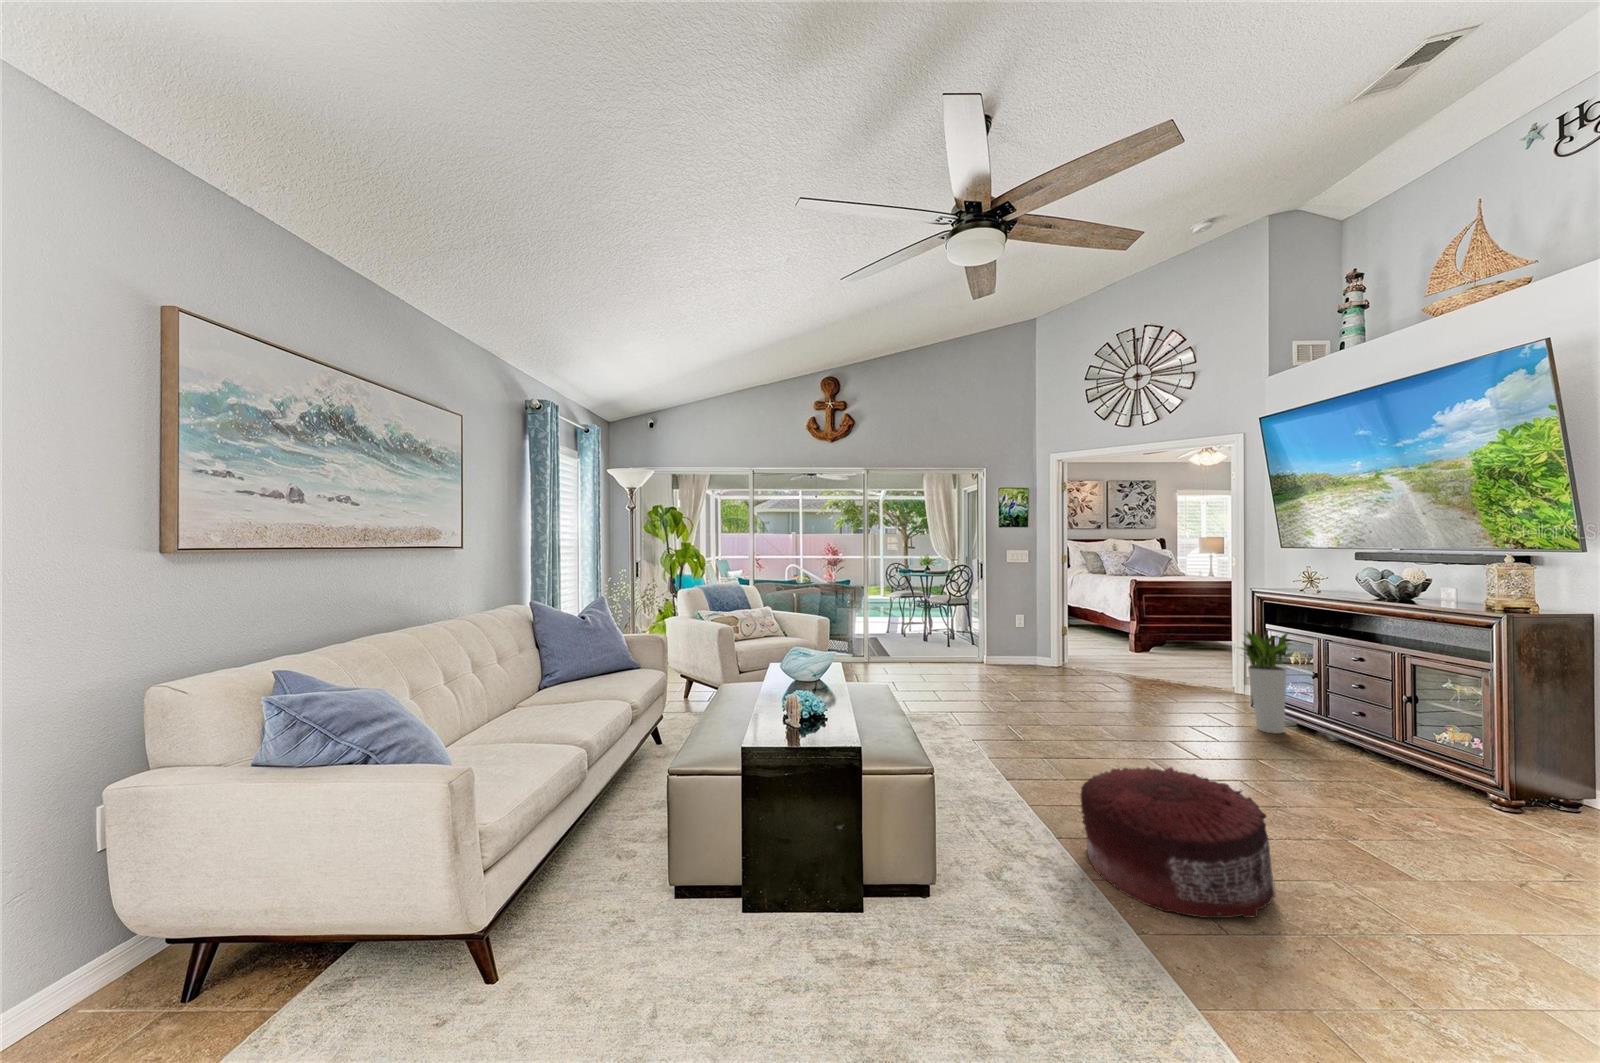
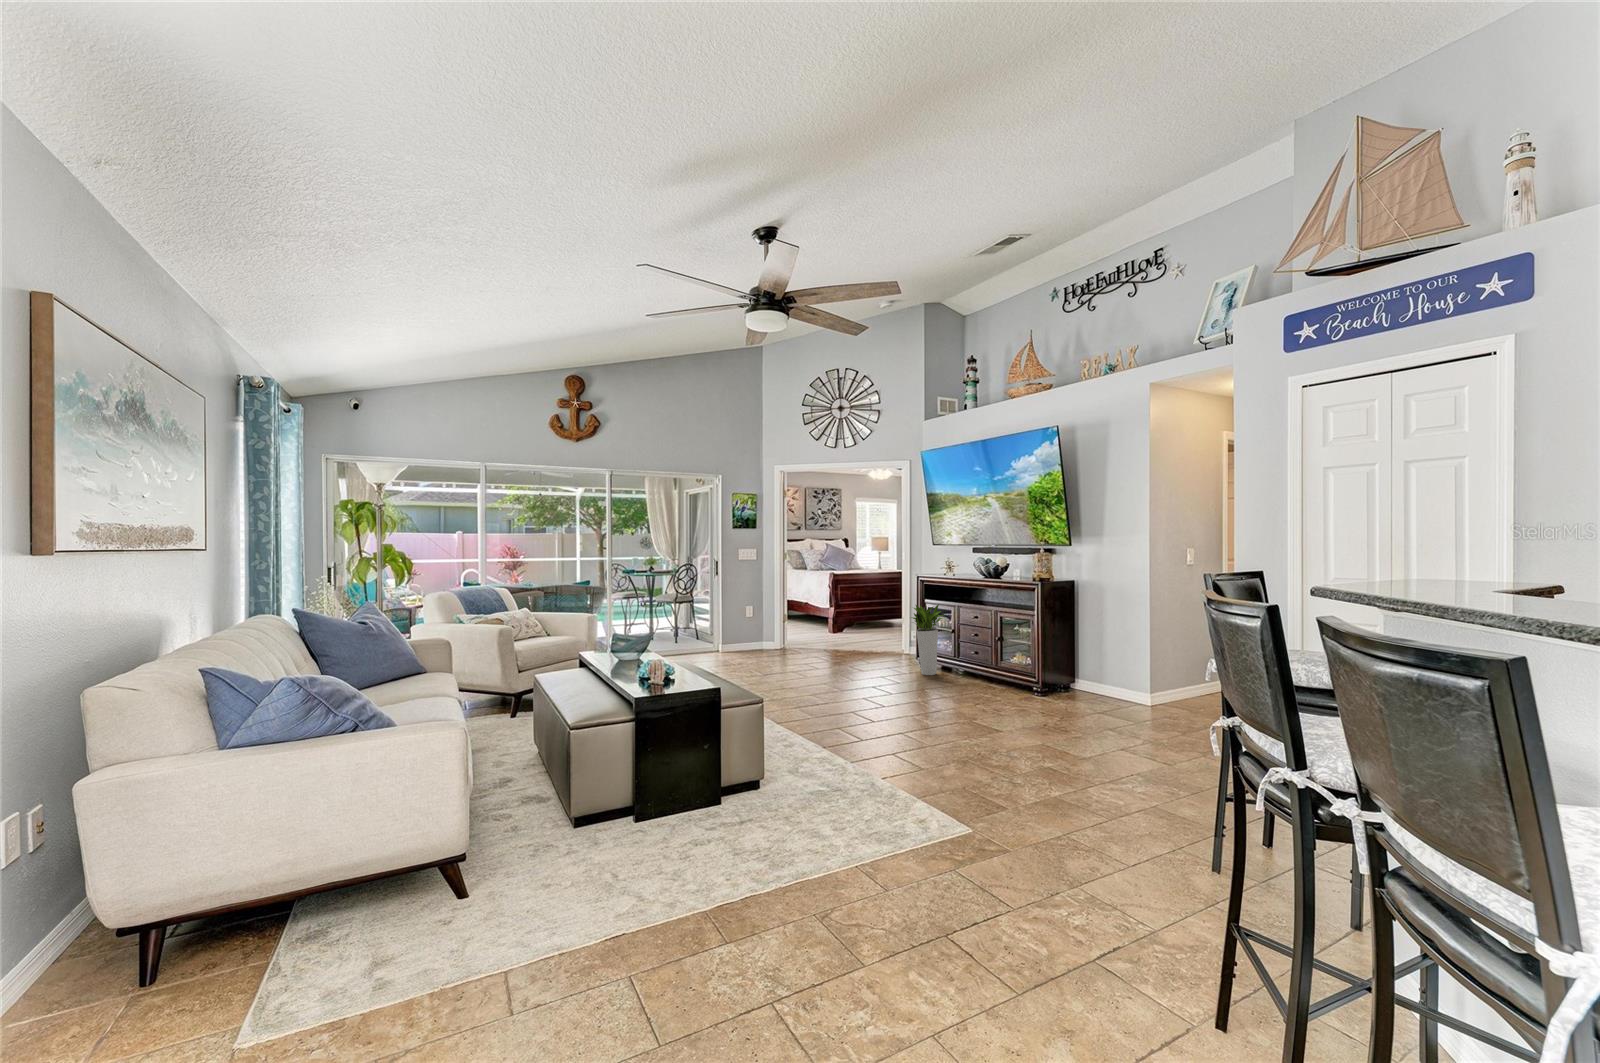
pouf: present [1081,767,1276,918] -> none [840,686,940,760]

